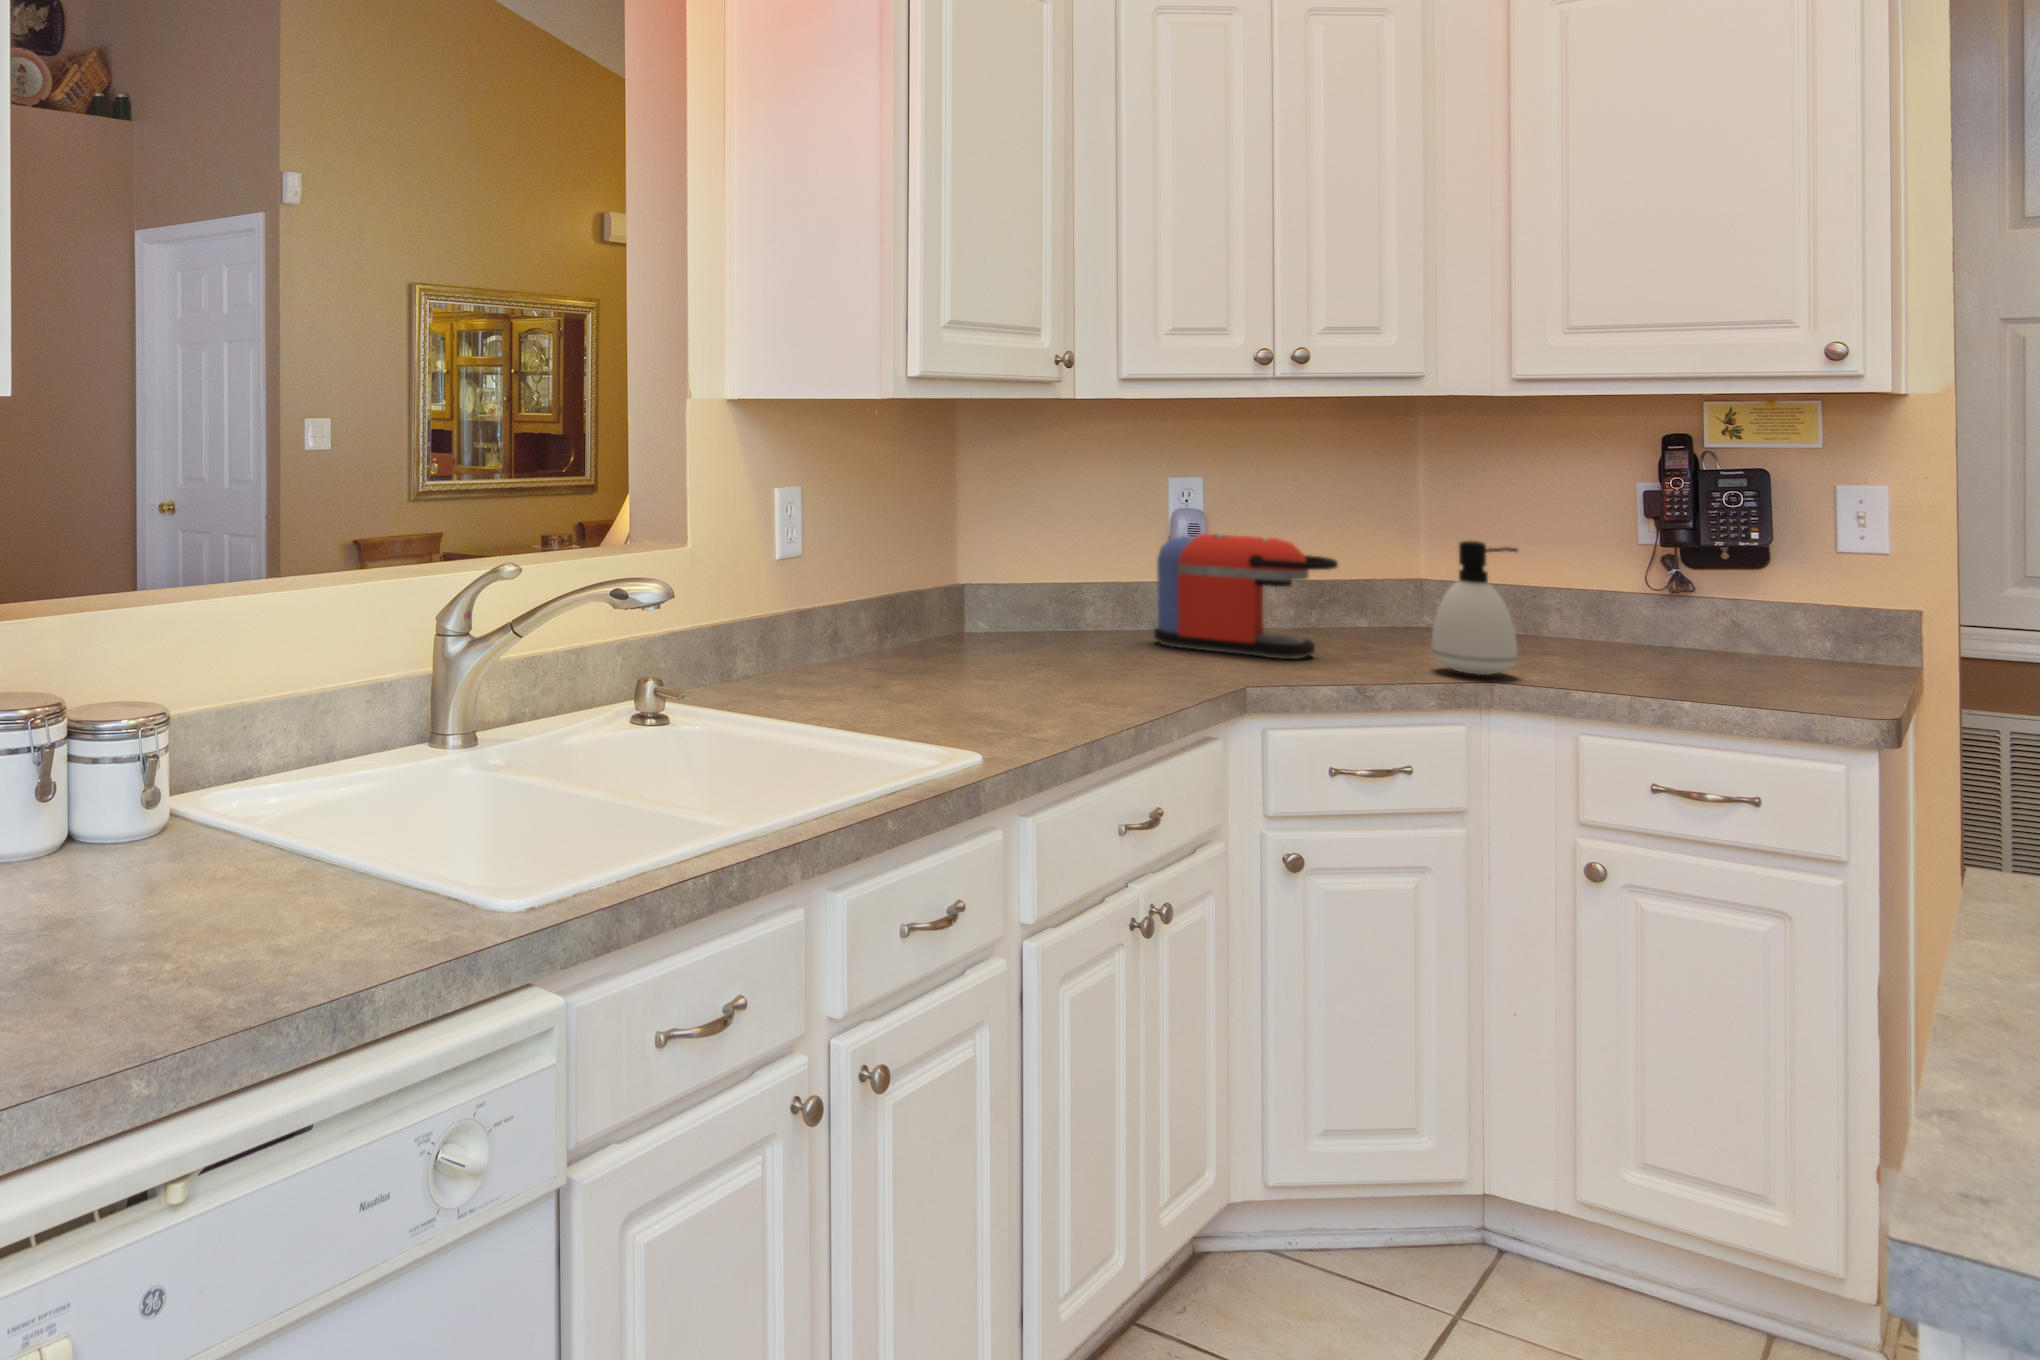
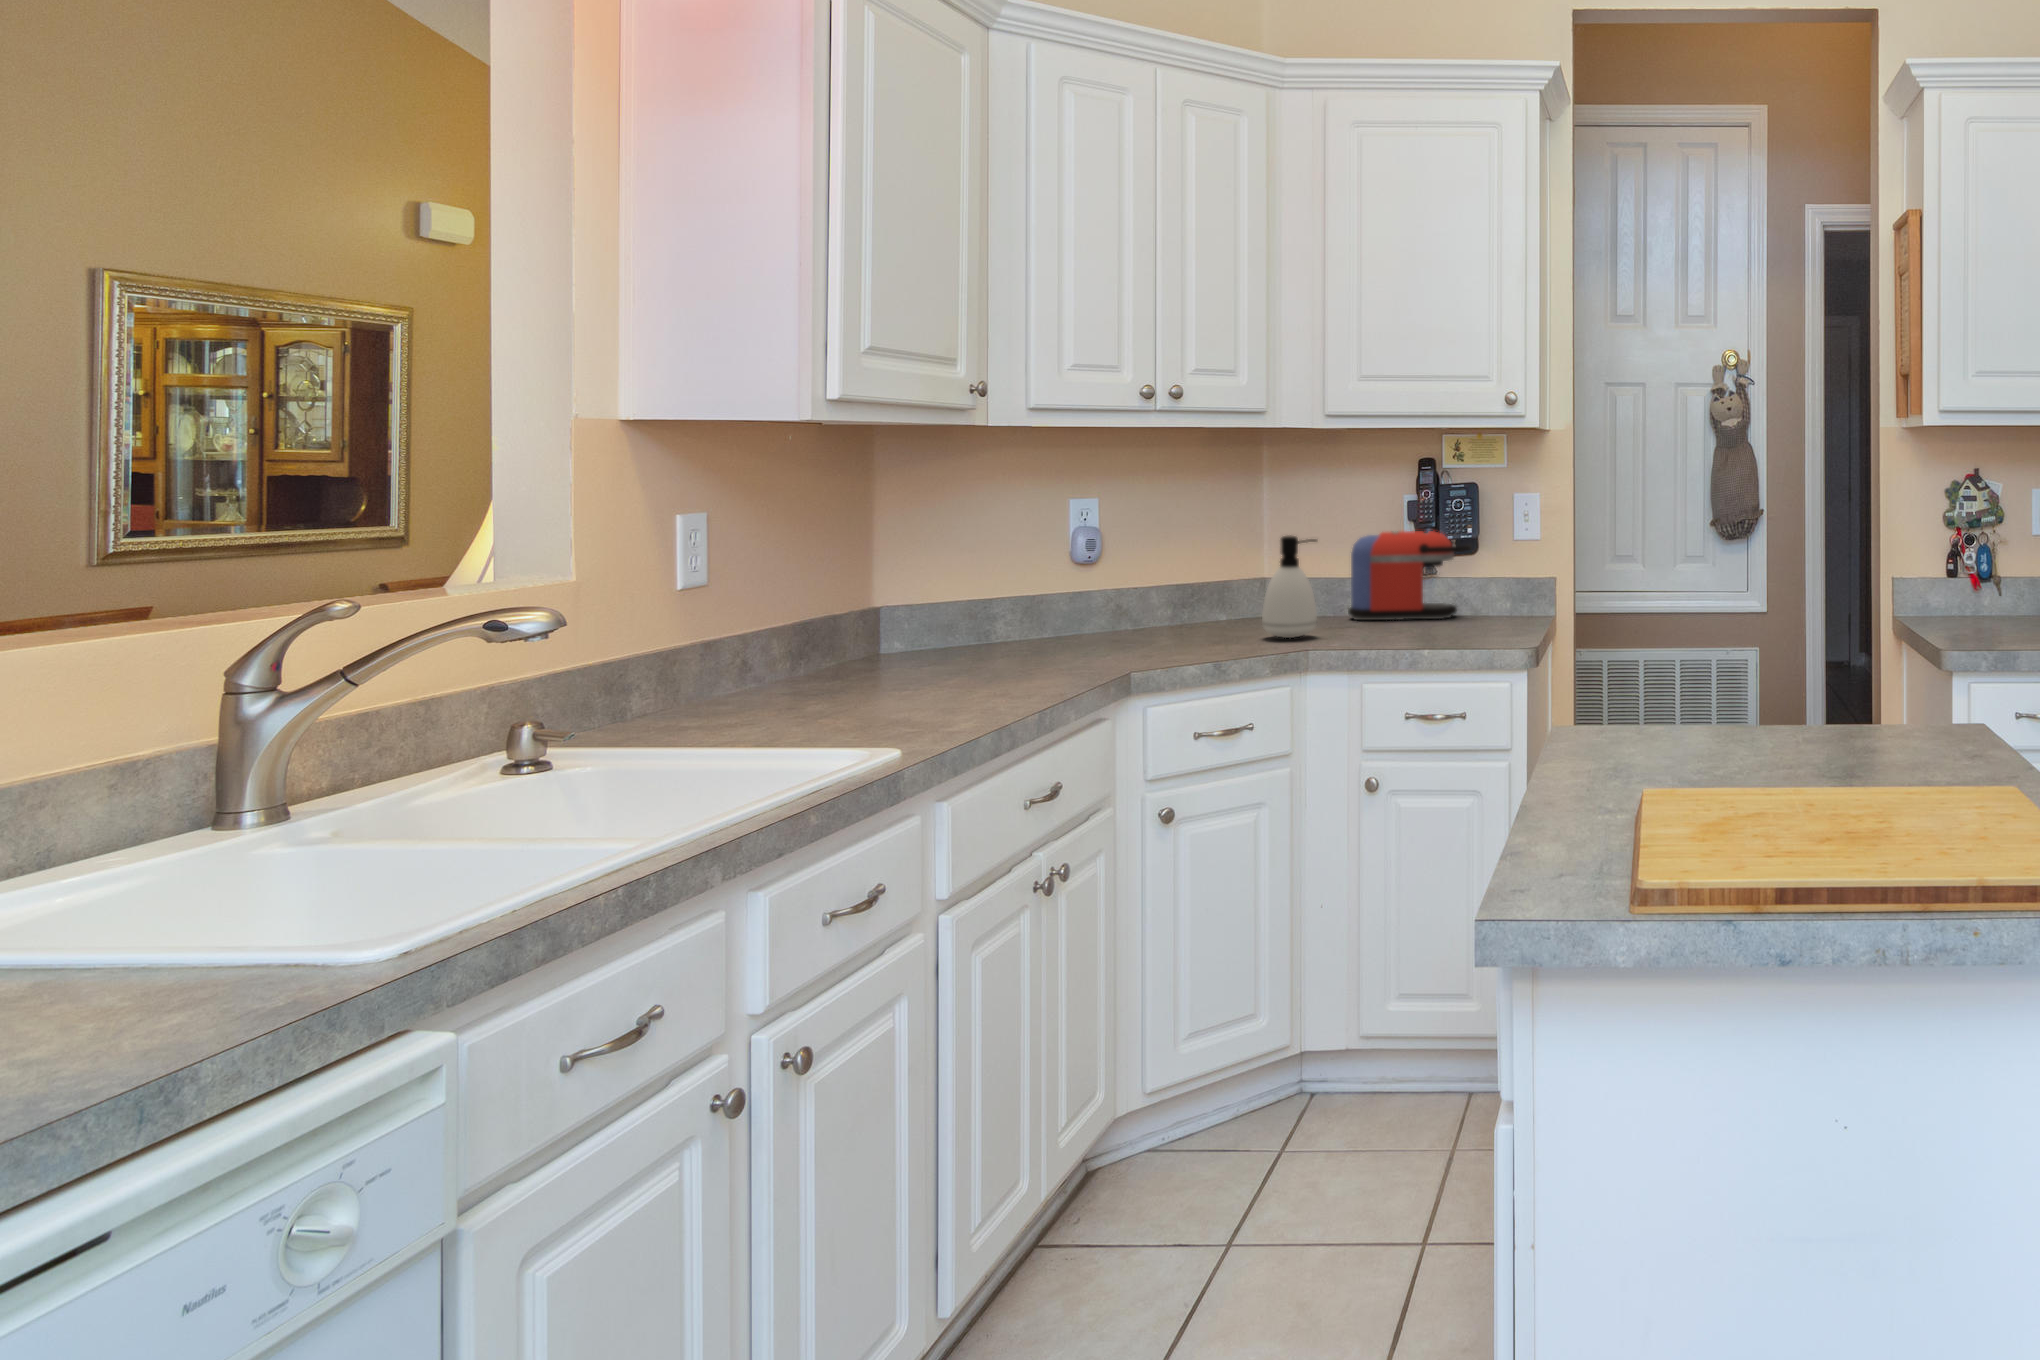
coffee maker: present [1154,534,1338,659] -> present [1348,531,1472,620]

